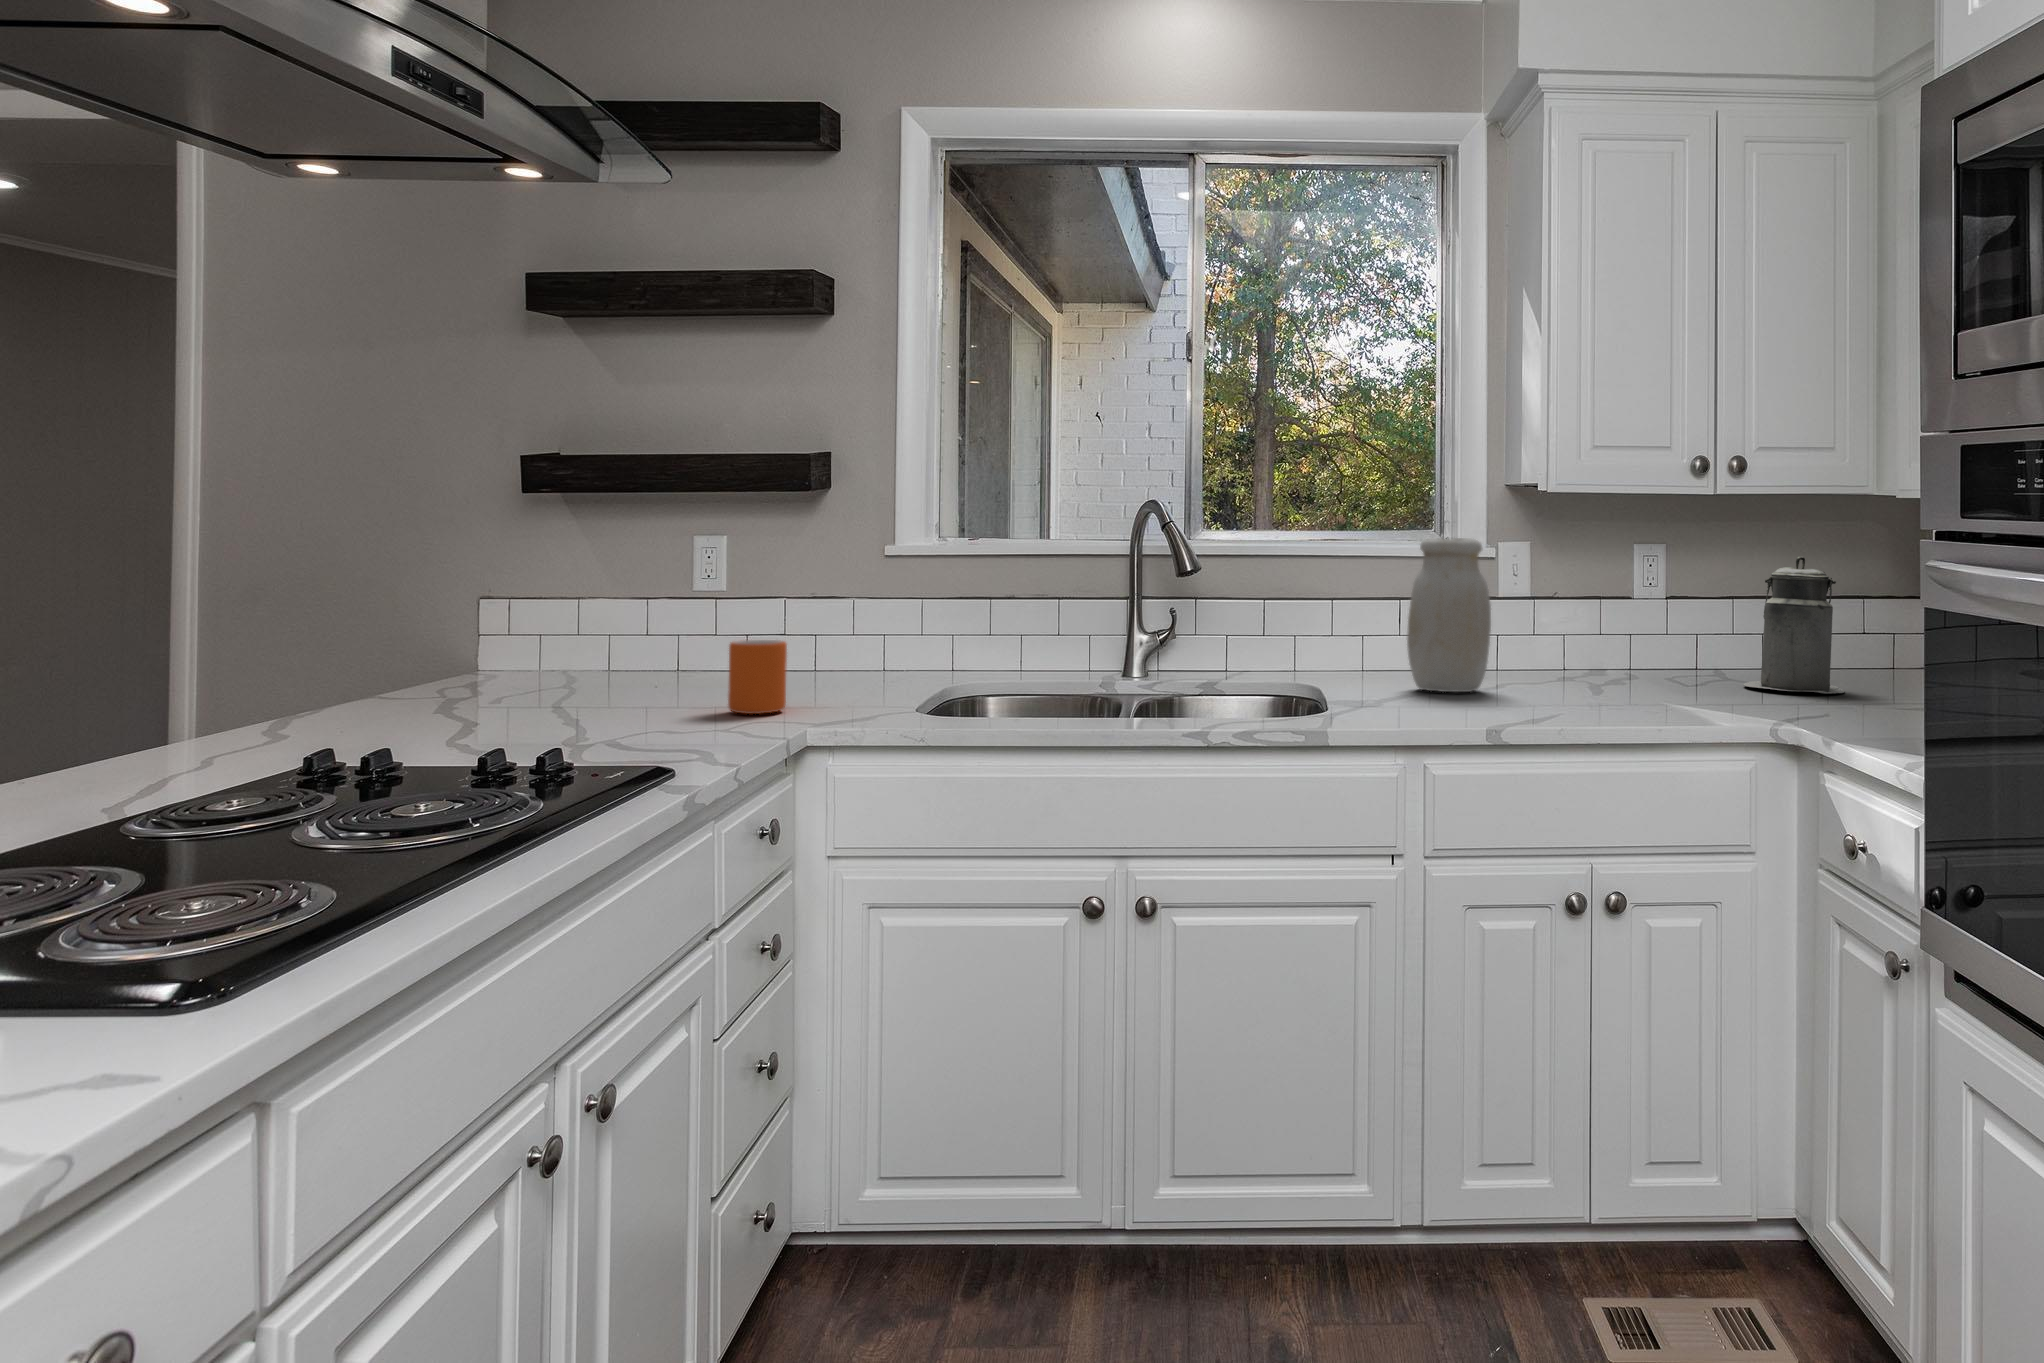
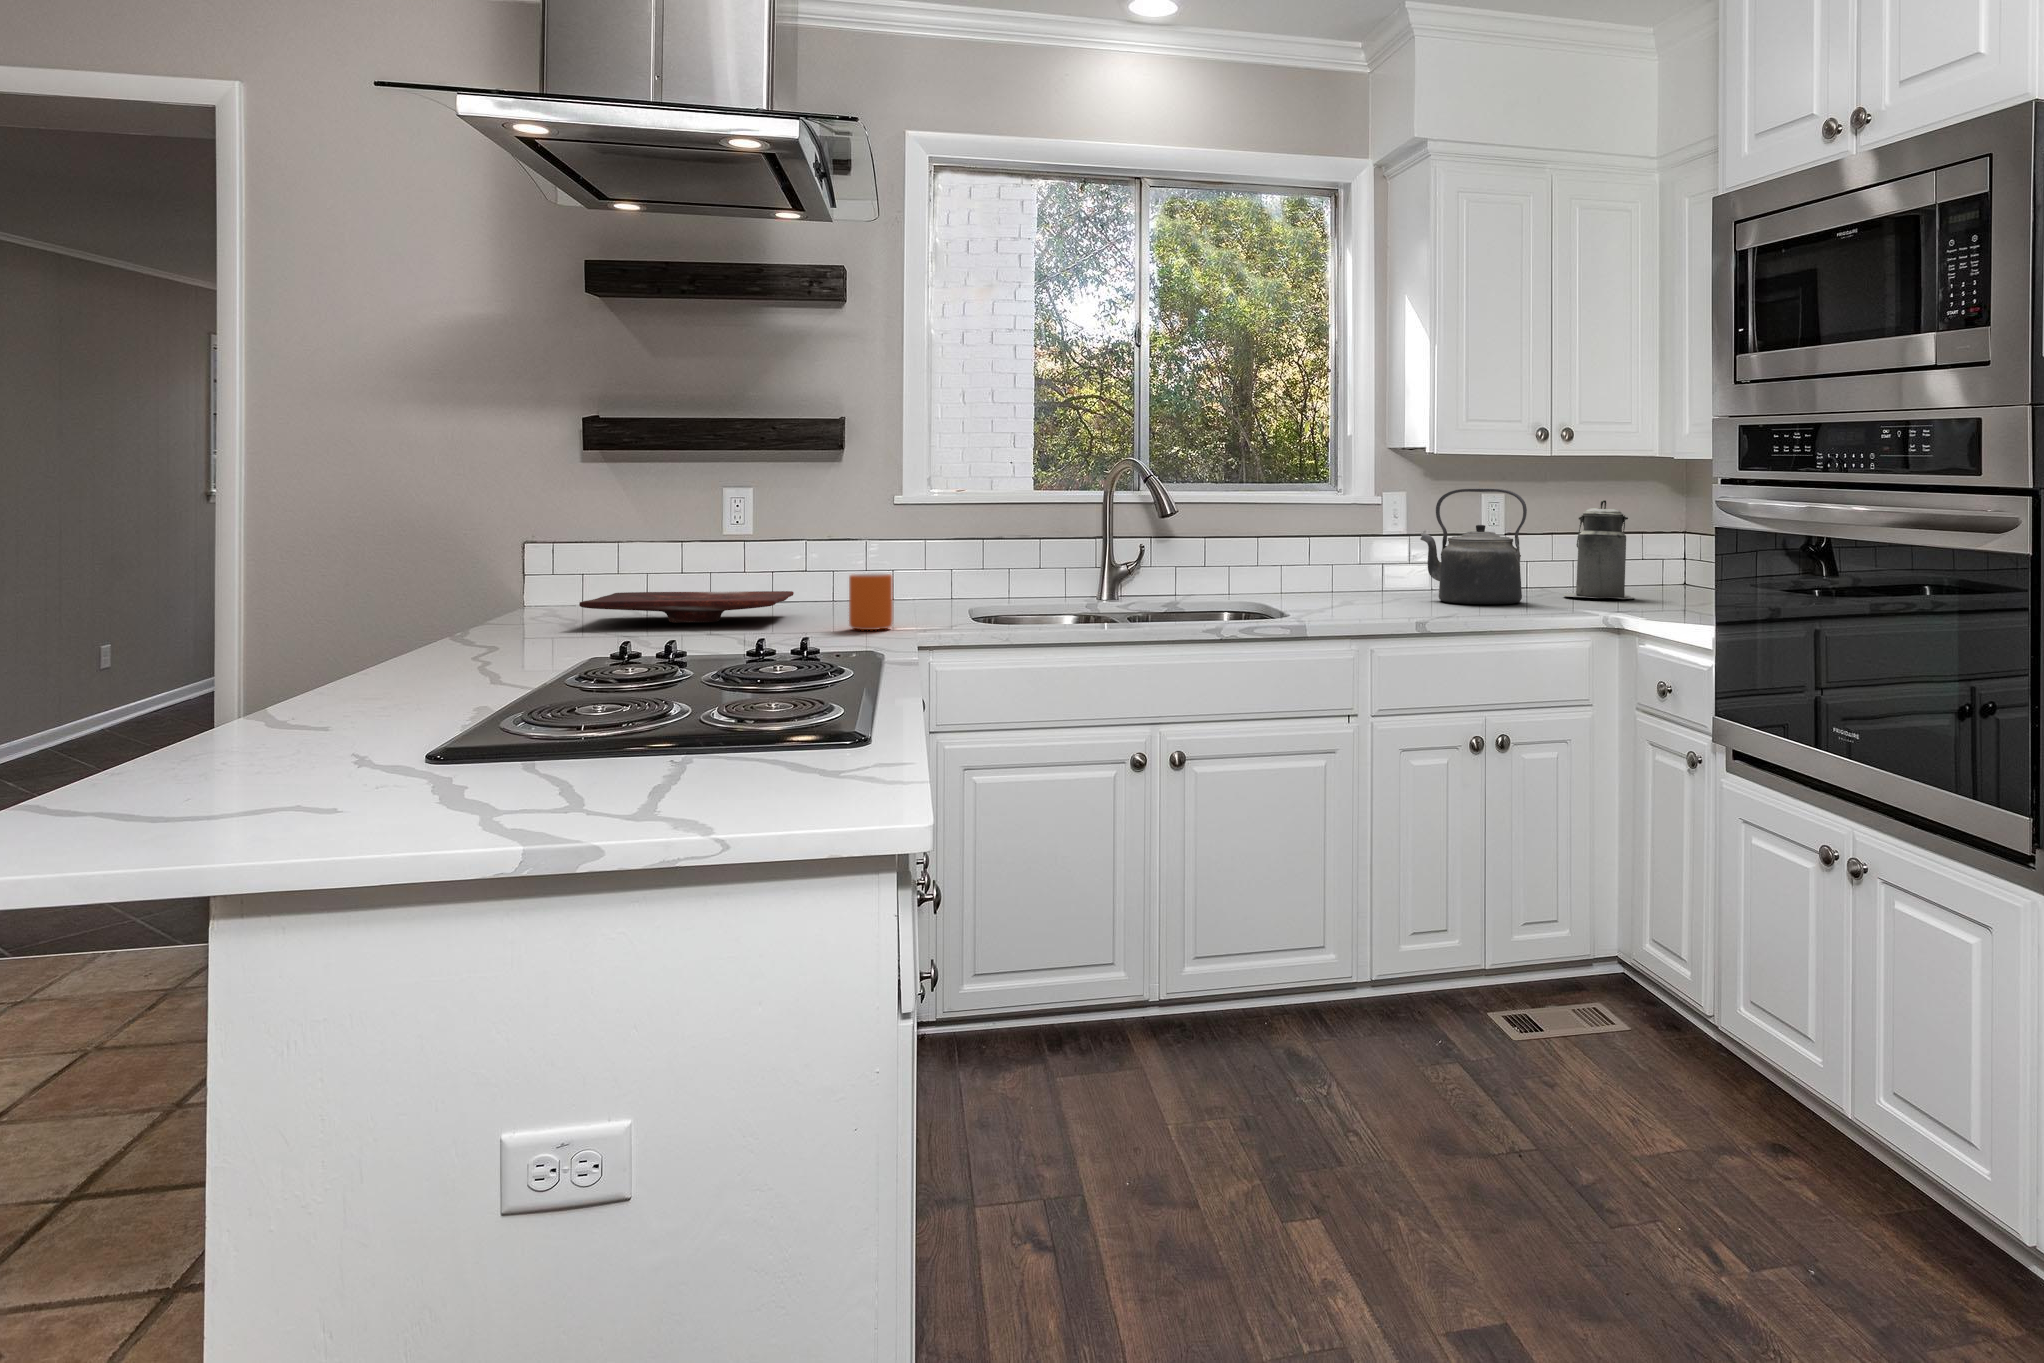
jar: present [1407,538,1491,692] -> none [1328,489,1391,605]
kettle: none [1542,539,1683,697] -> present [1420,489,1527,604]
cutting board: none [422,652,721,693] -> present [579,591,794,623]

